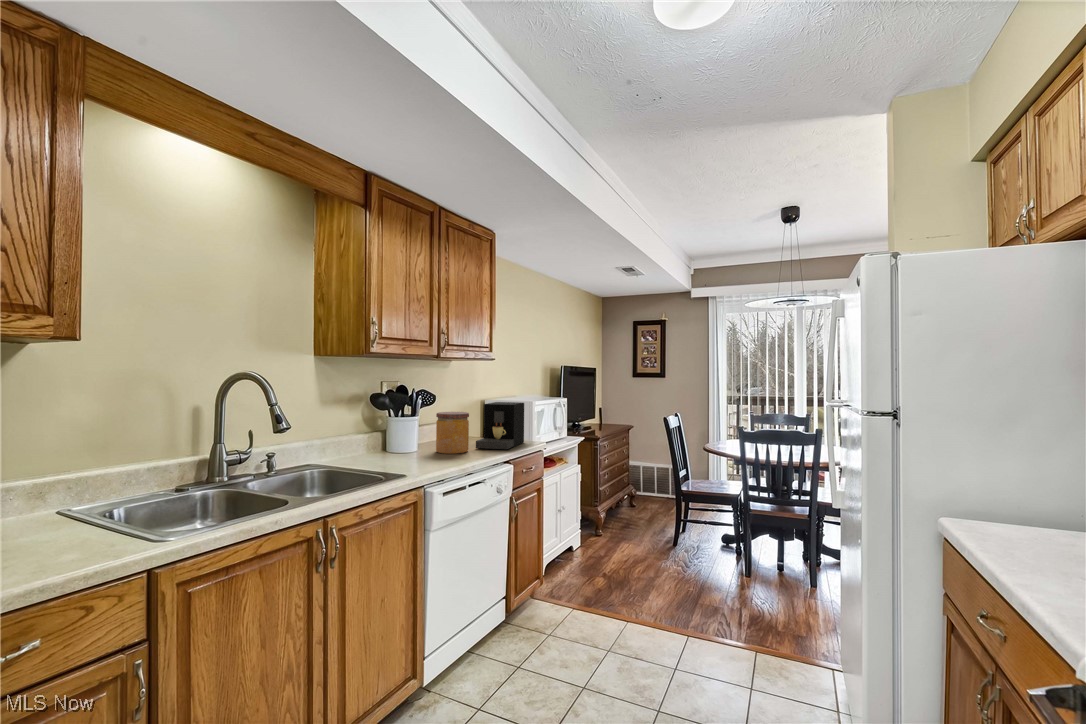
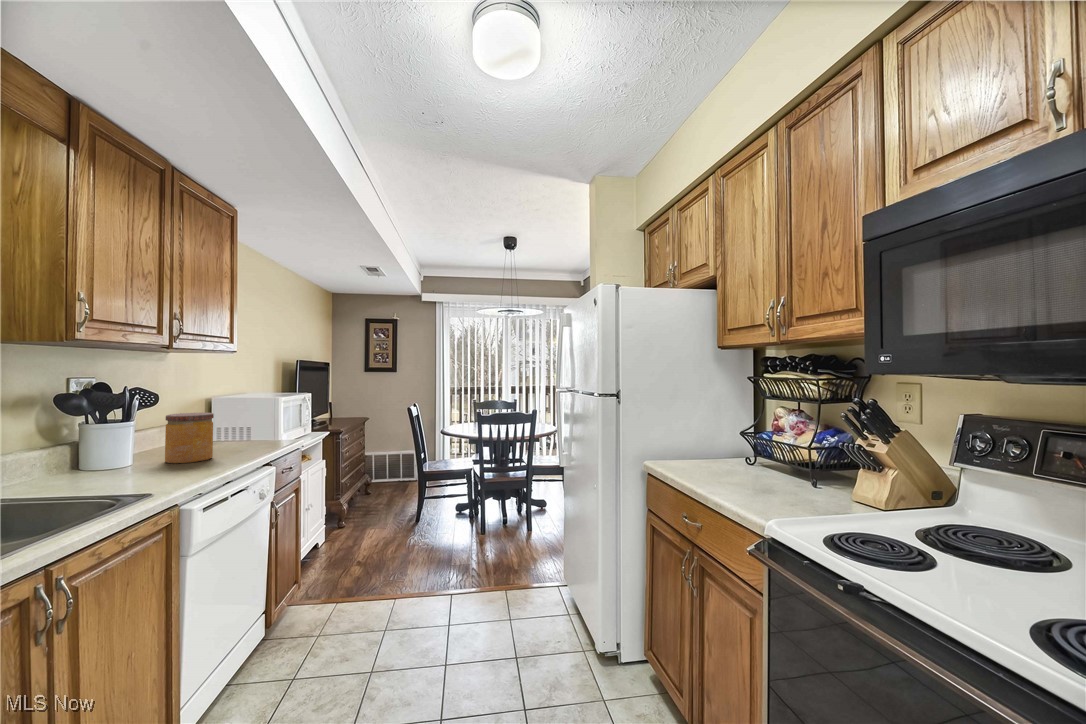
coffee maker: present [476,402,524,449] -> none [219,399,275,453]

